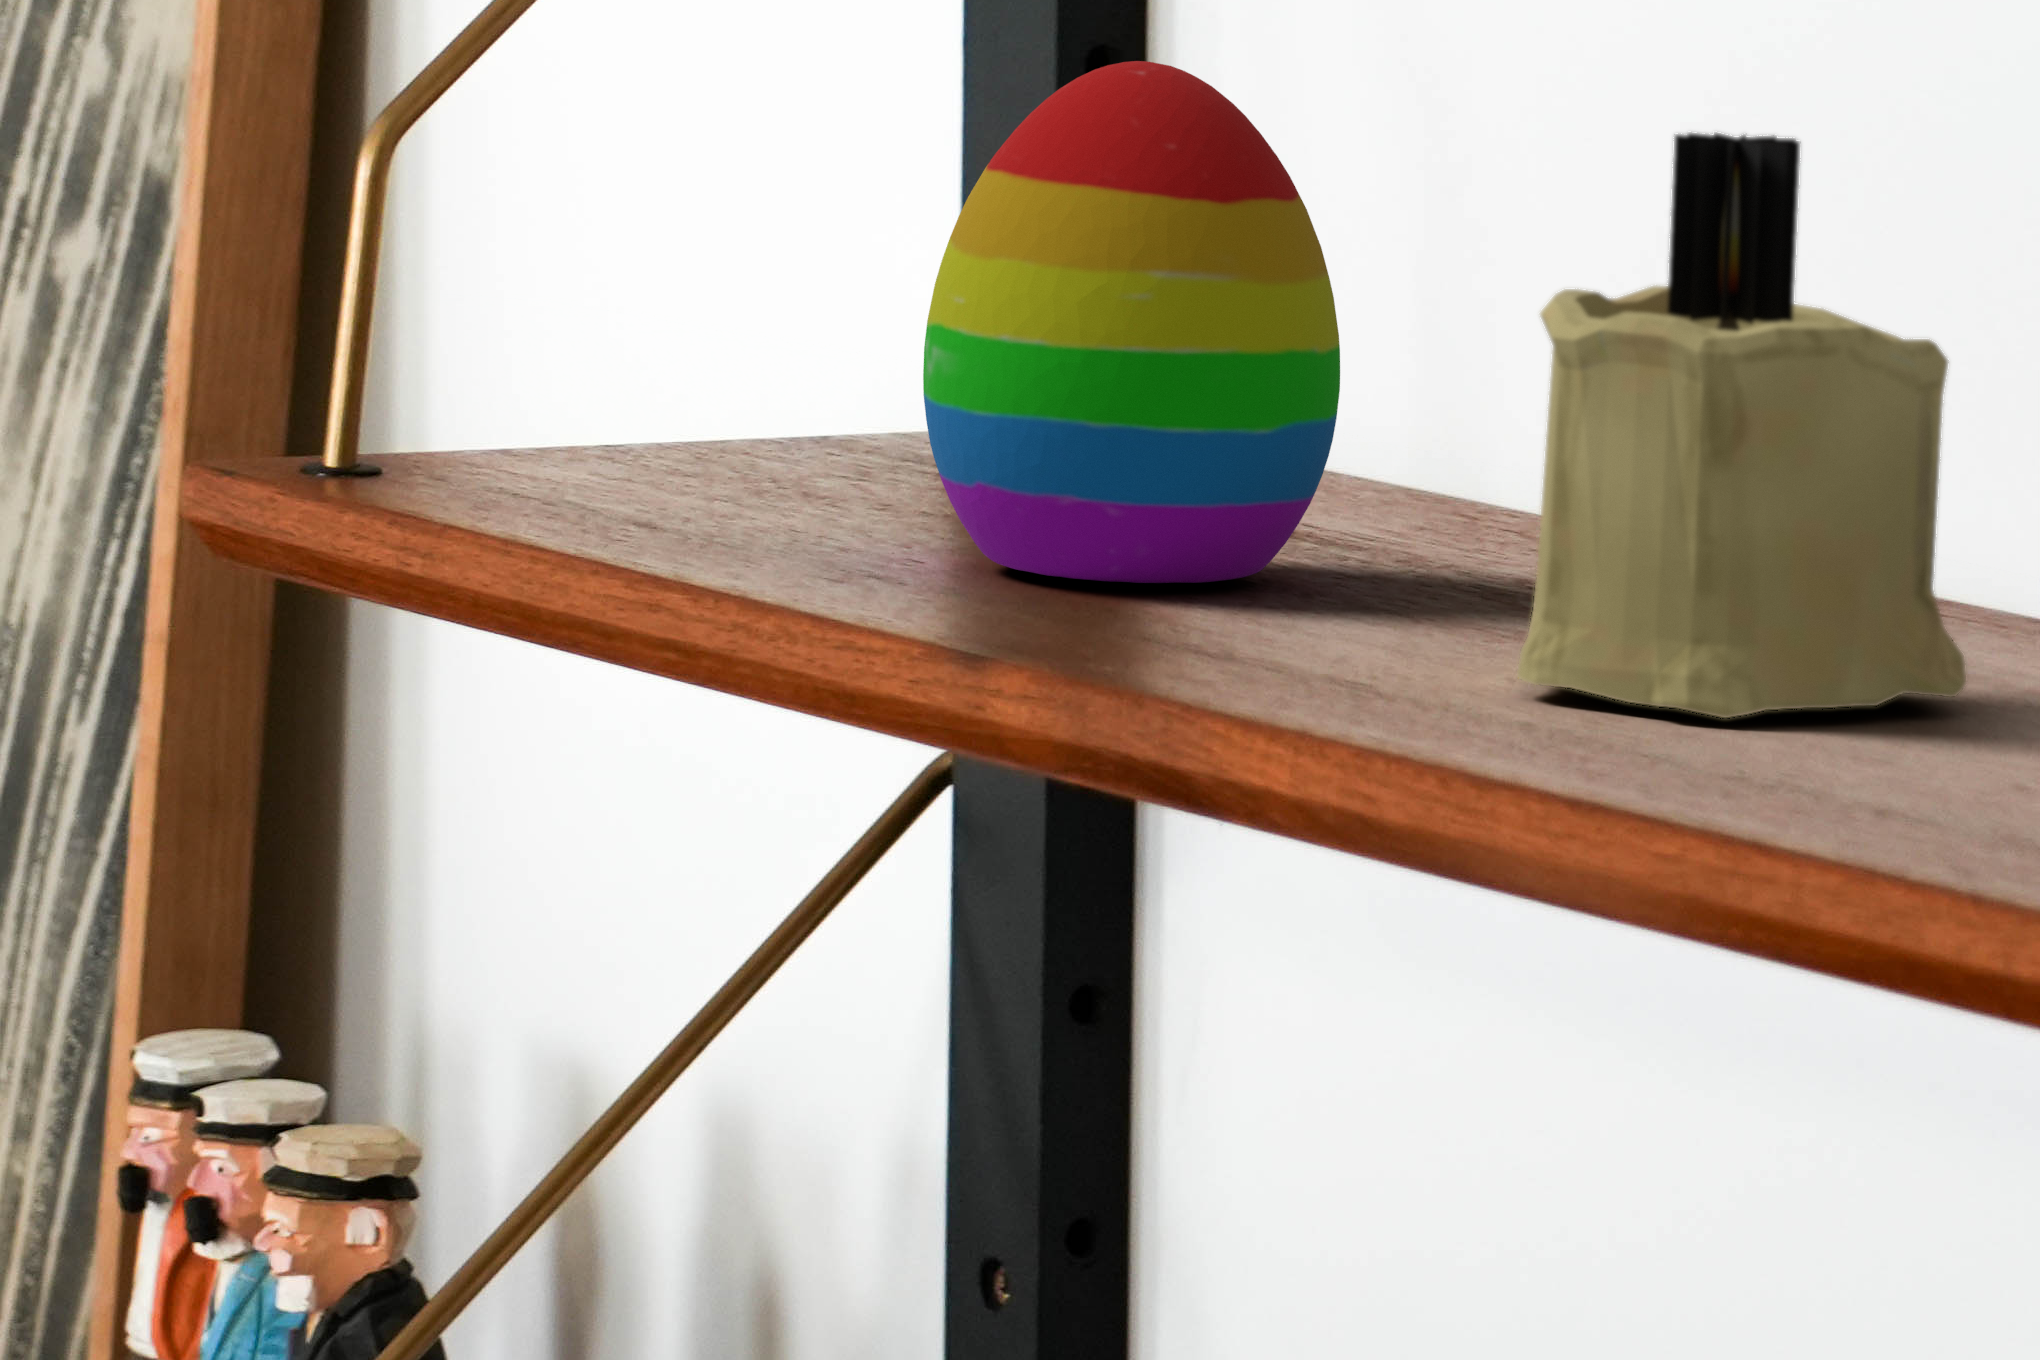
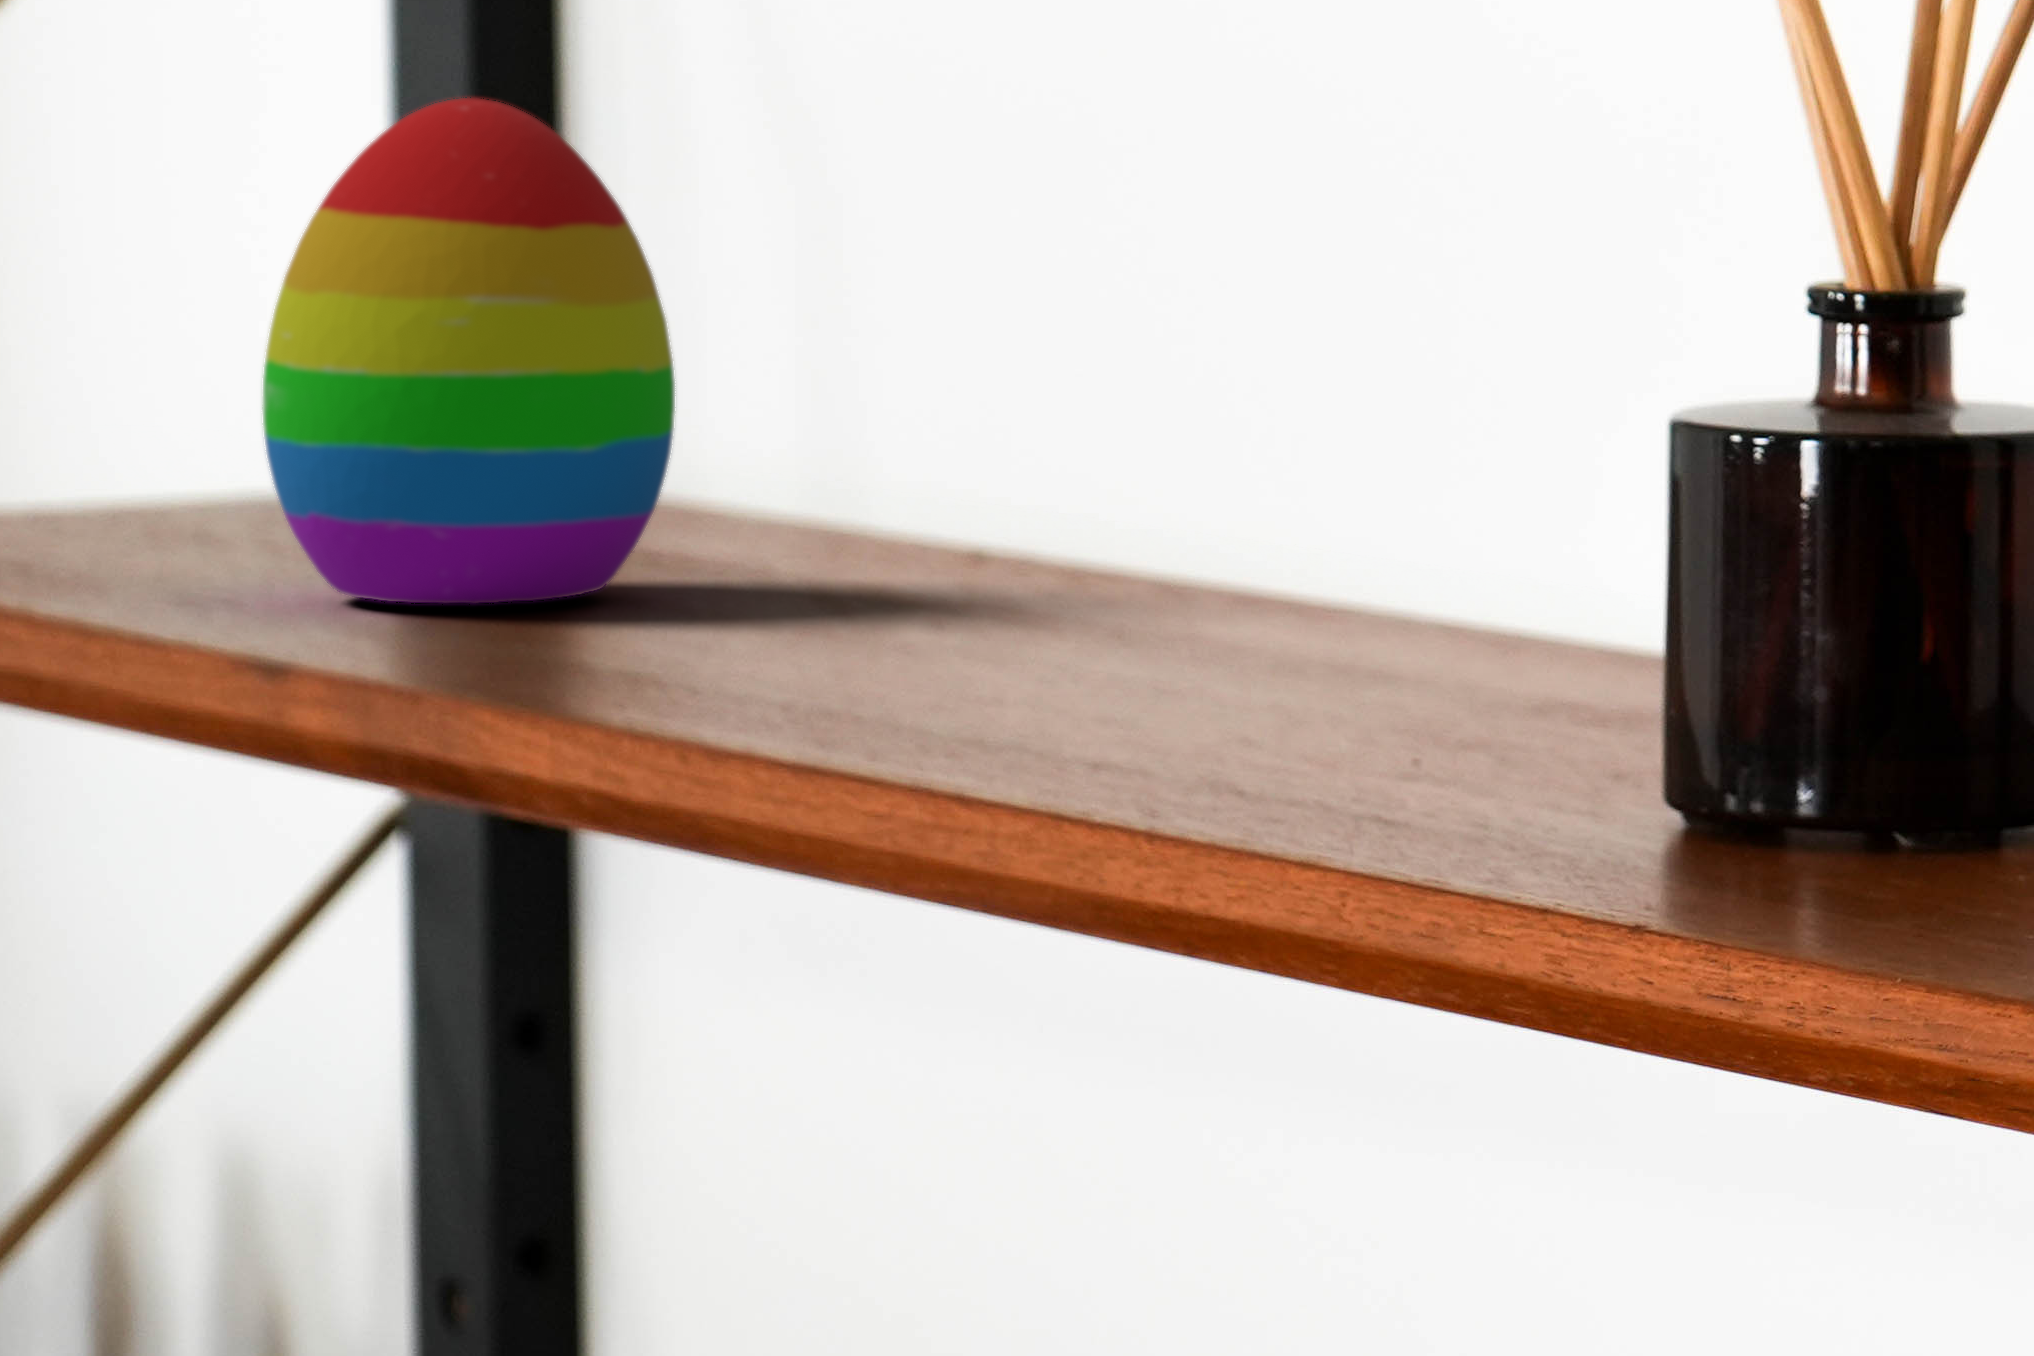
candle: present [1517,133,1966,718] -> none [788,124,1230,693]

